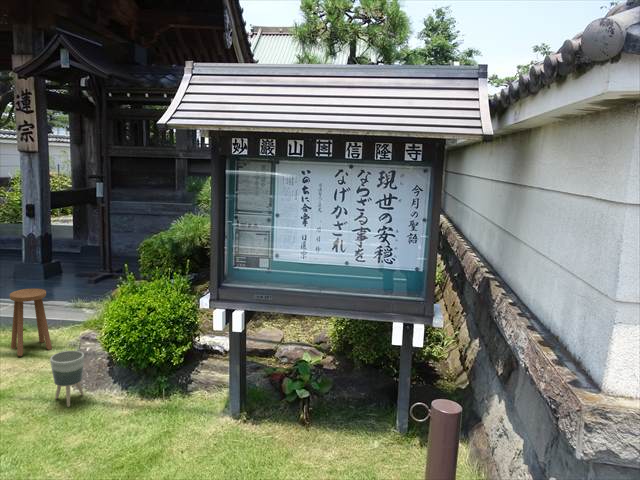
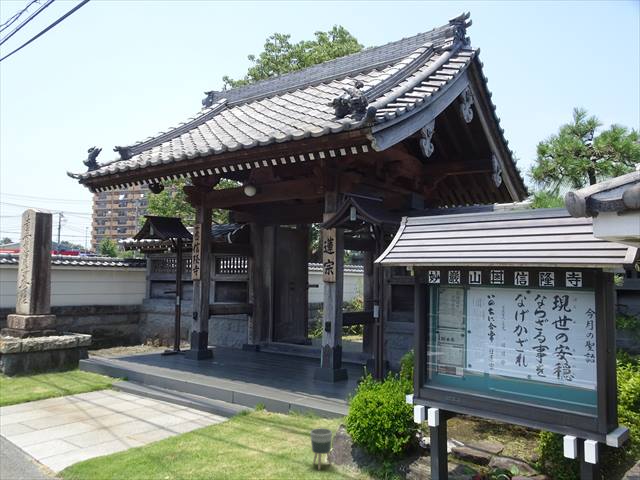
stool: present [10,289,52,356] -> none [300,386,324,434]

